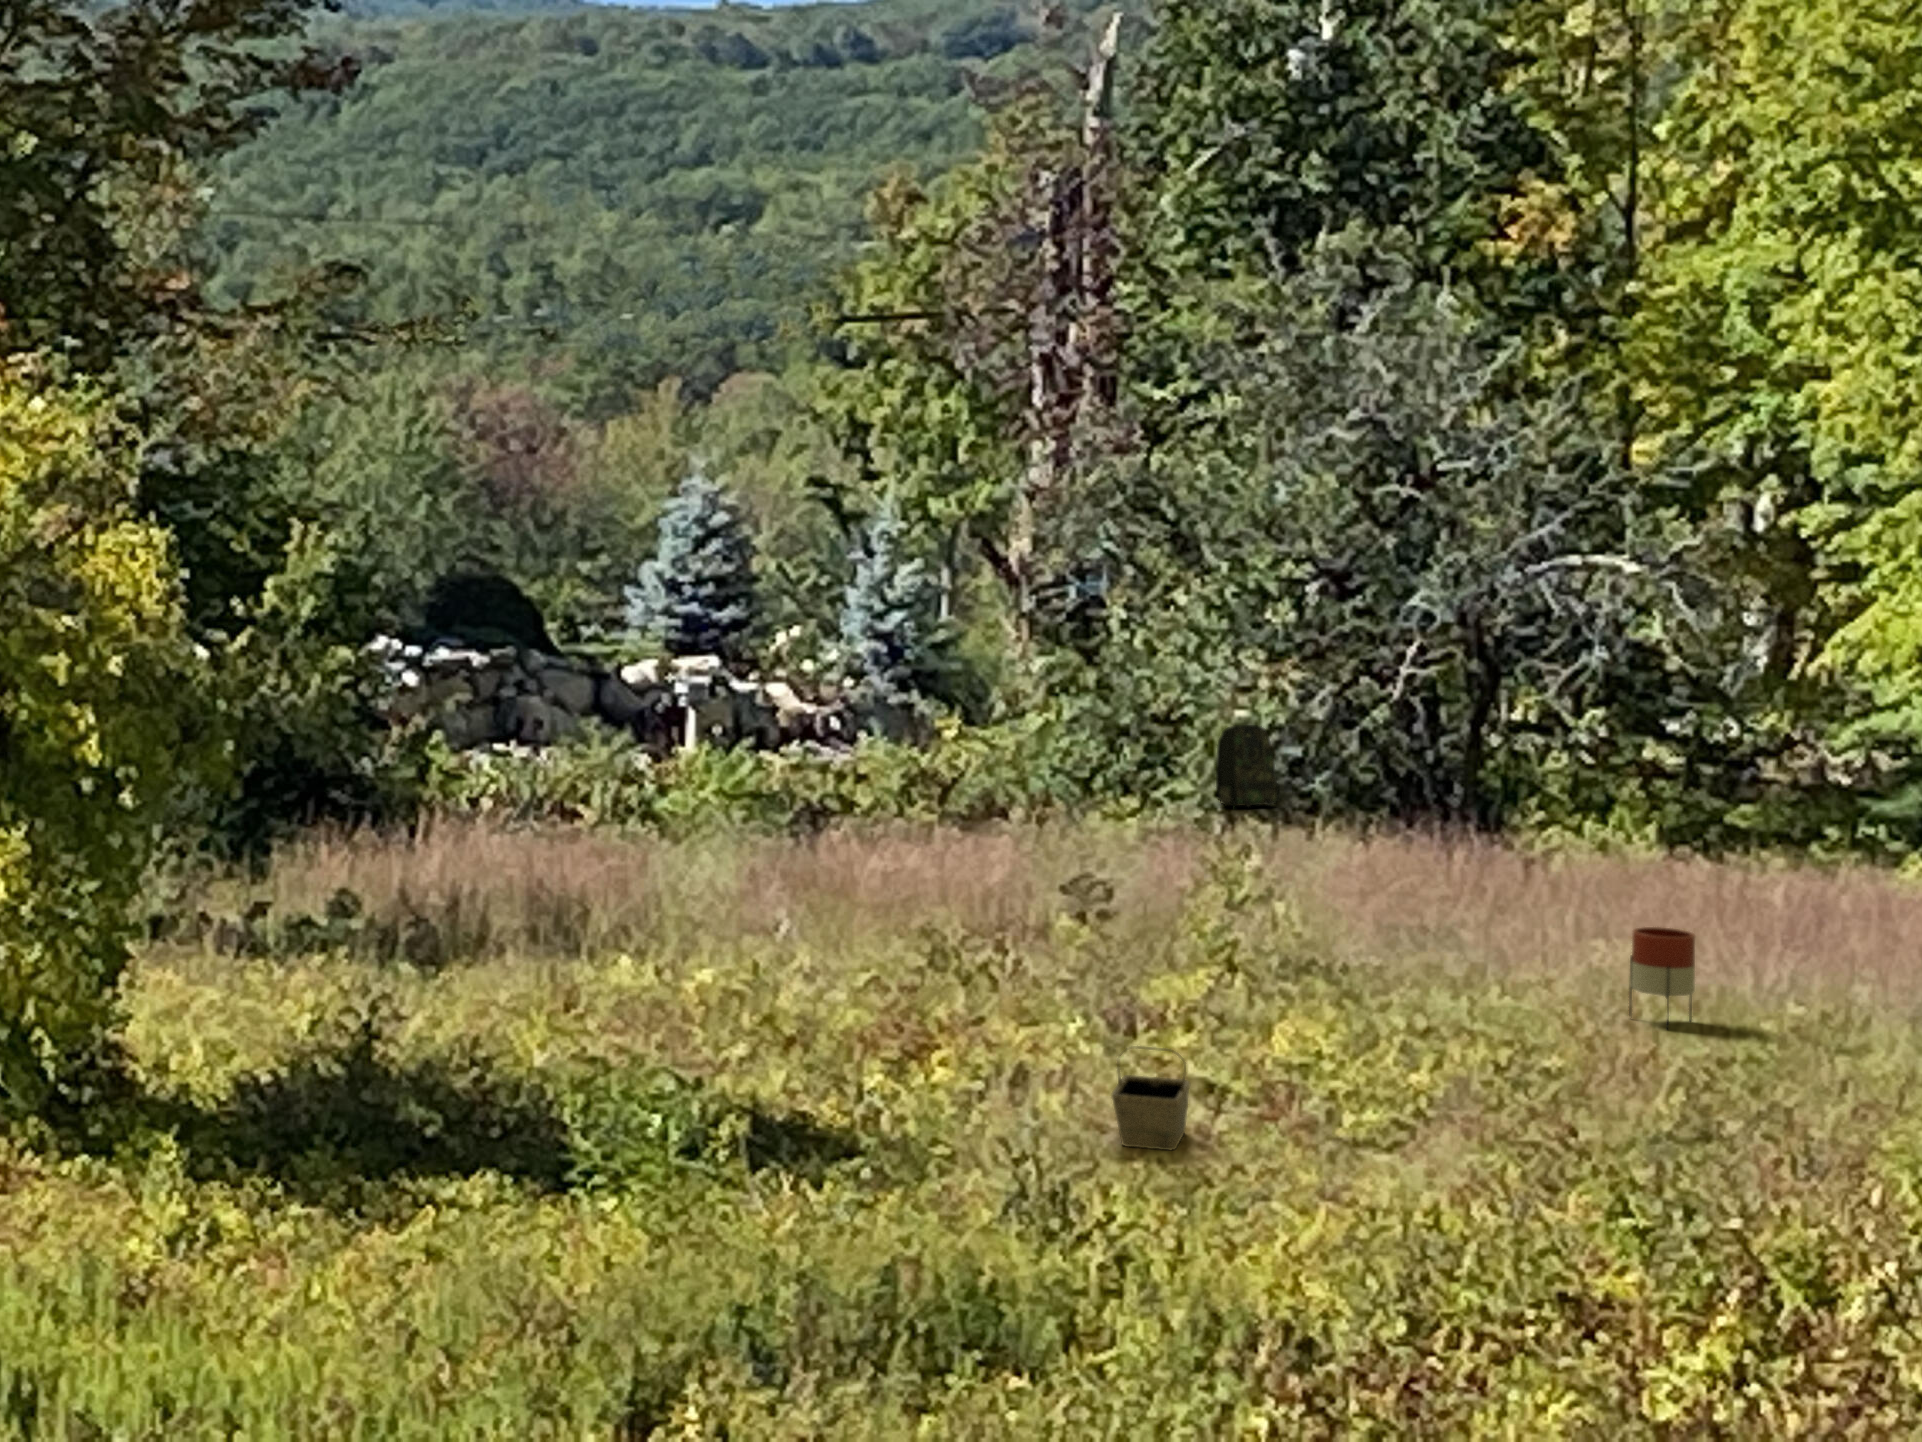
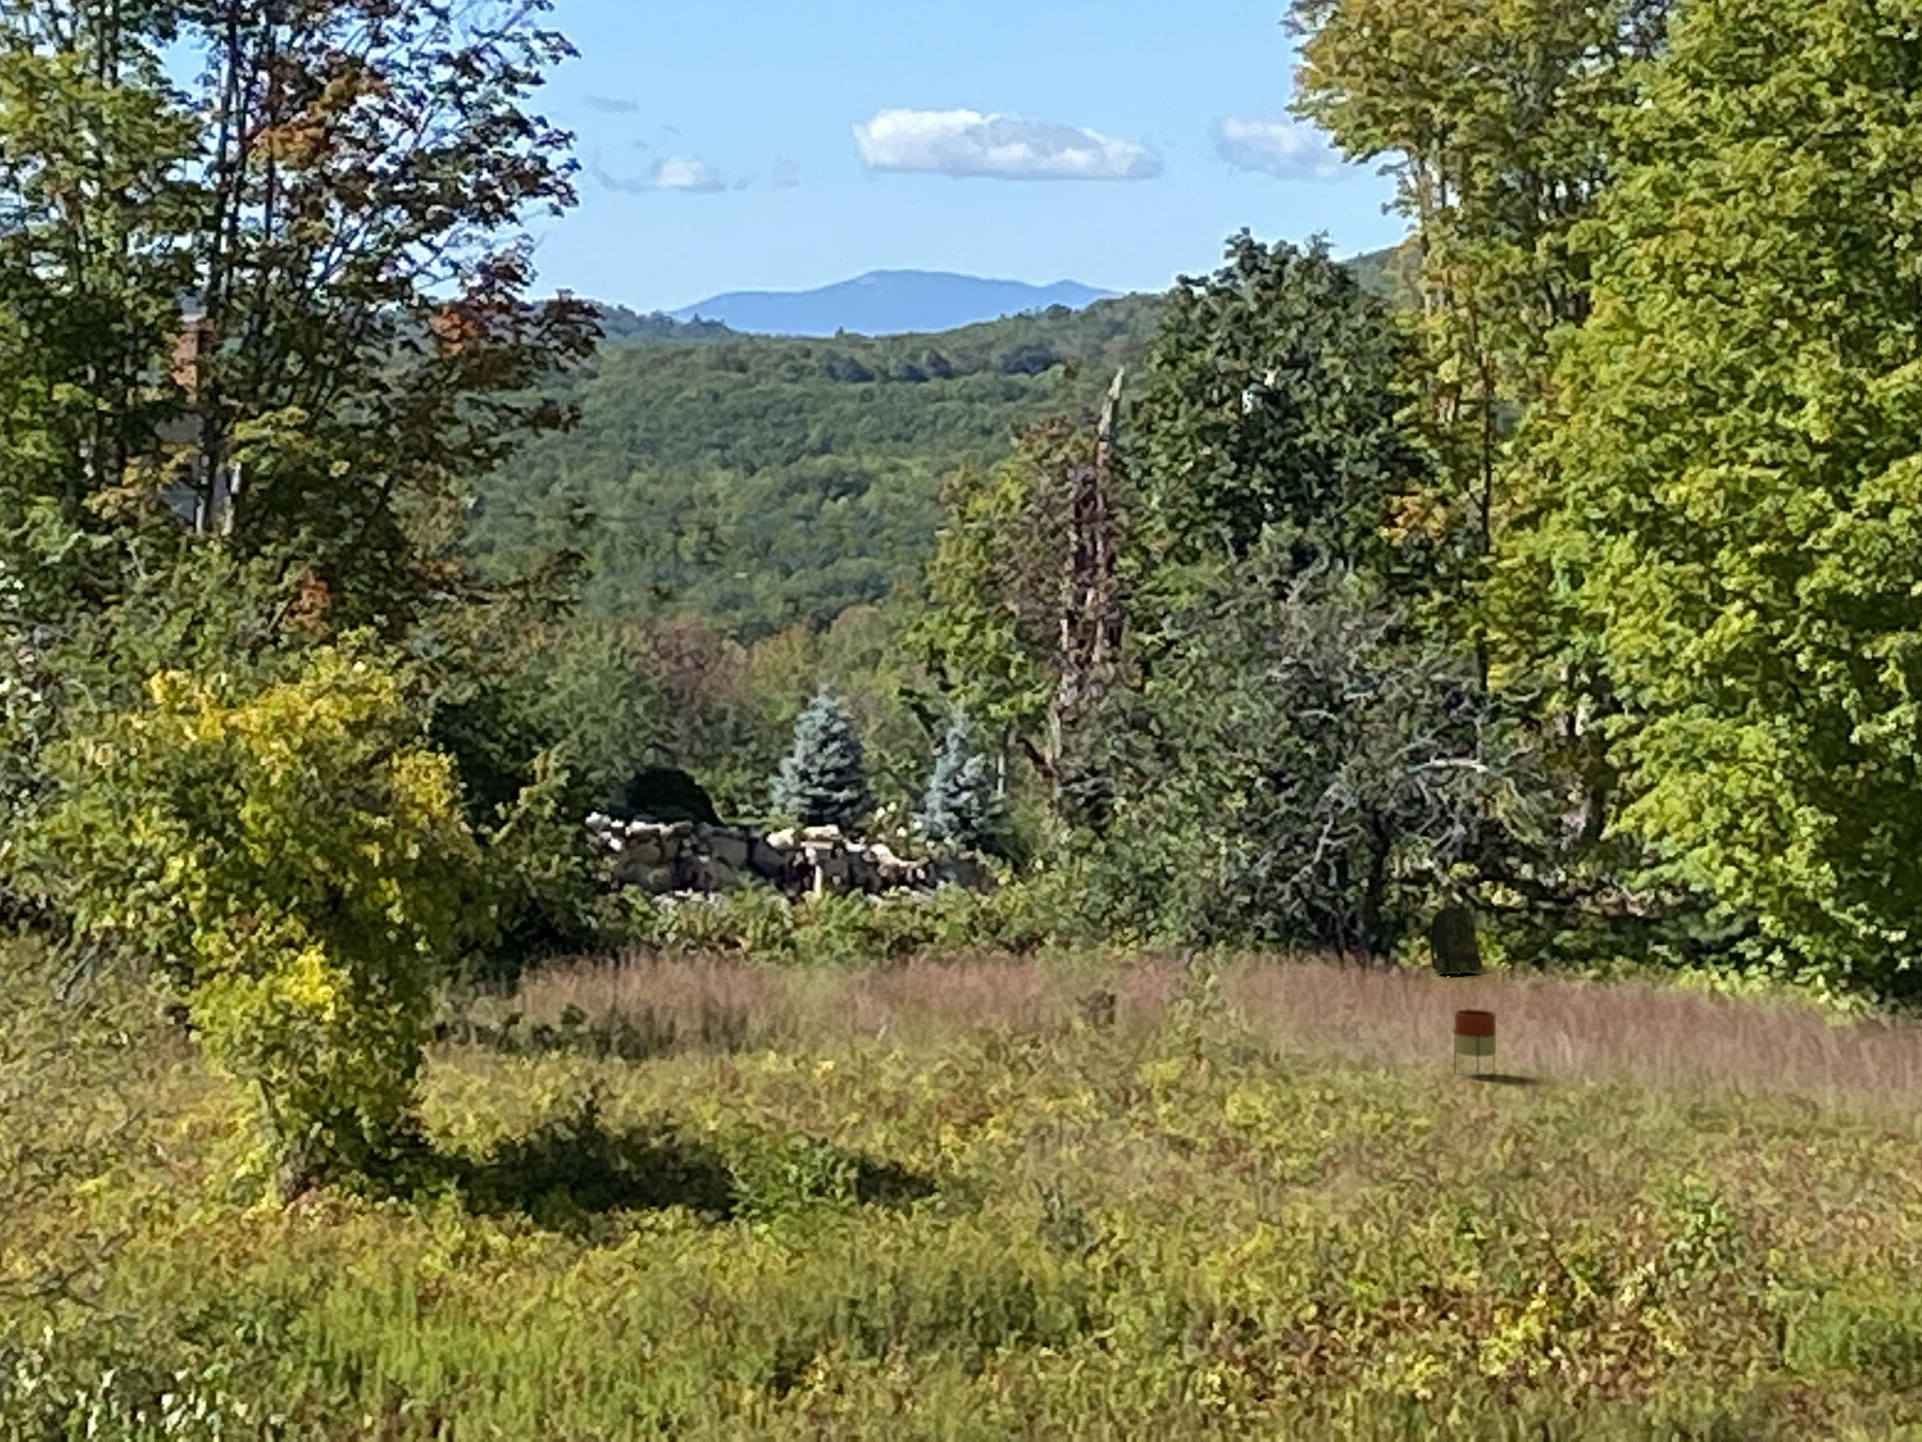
backpack: present [1216,725,1280,807] -> present [1430,908,1482,975]
basket: present [1112,1046,1190,1151] -> none [1098,1099,1151,1170]

